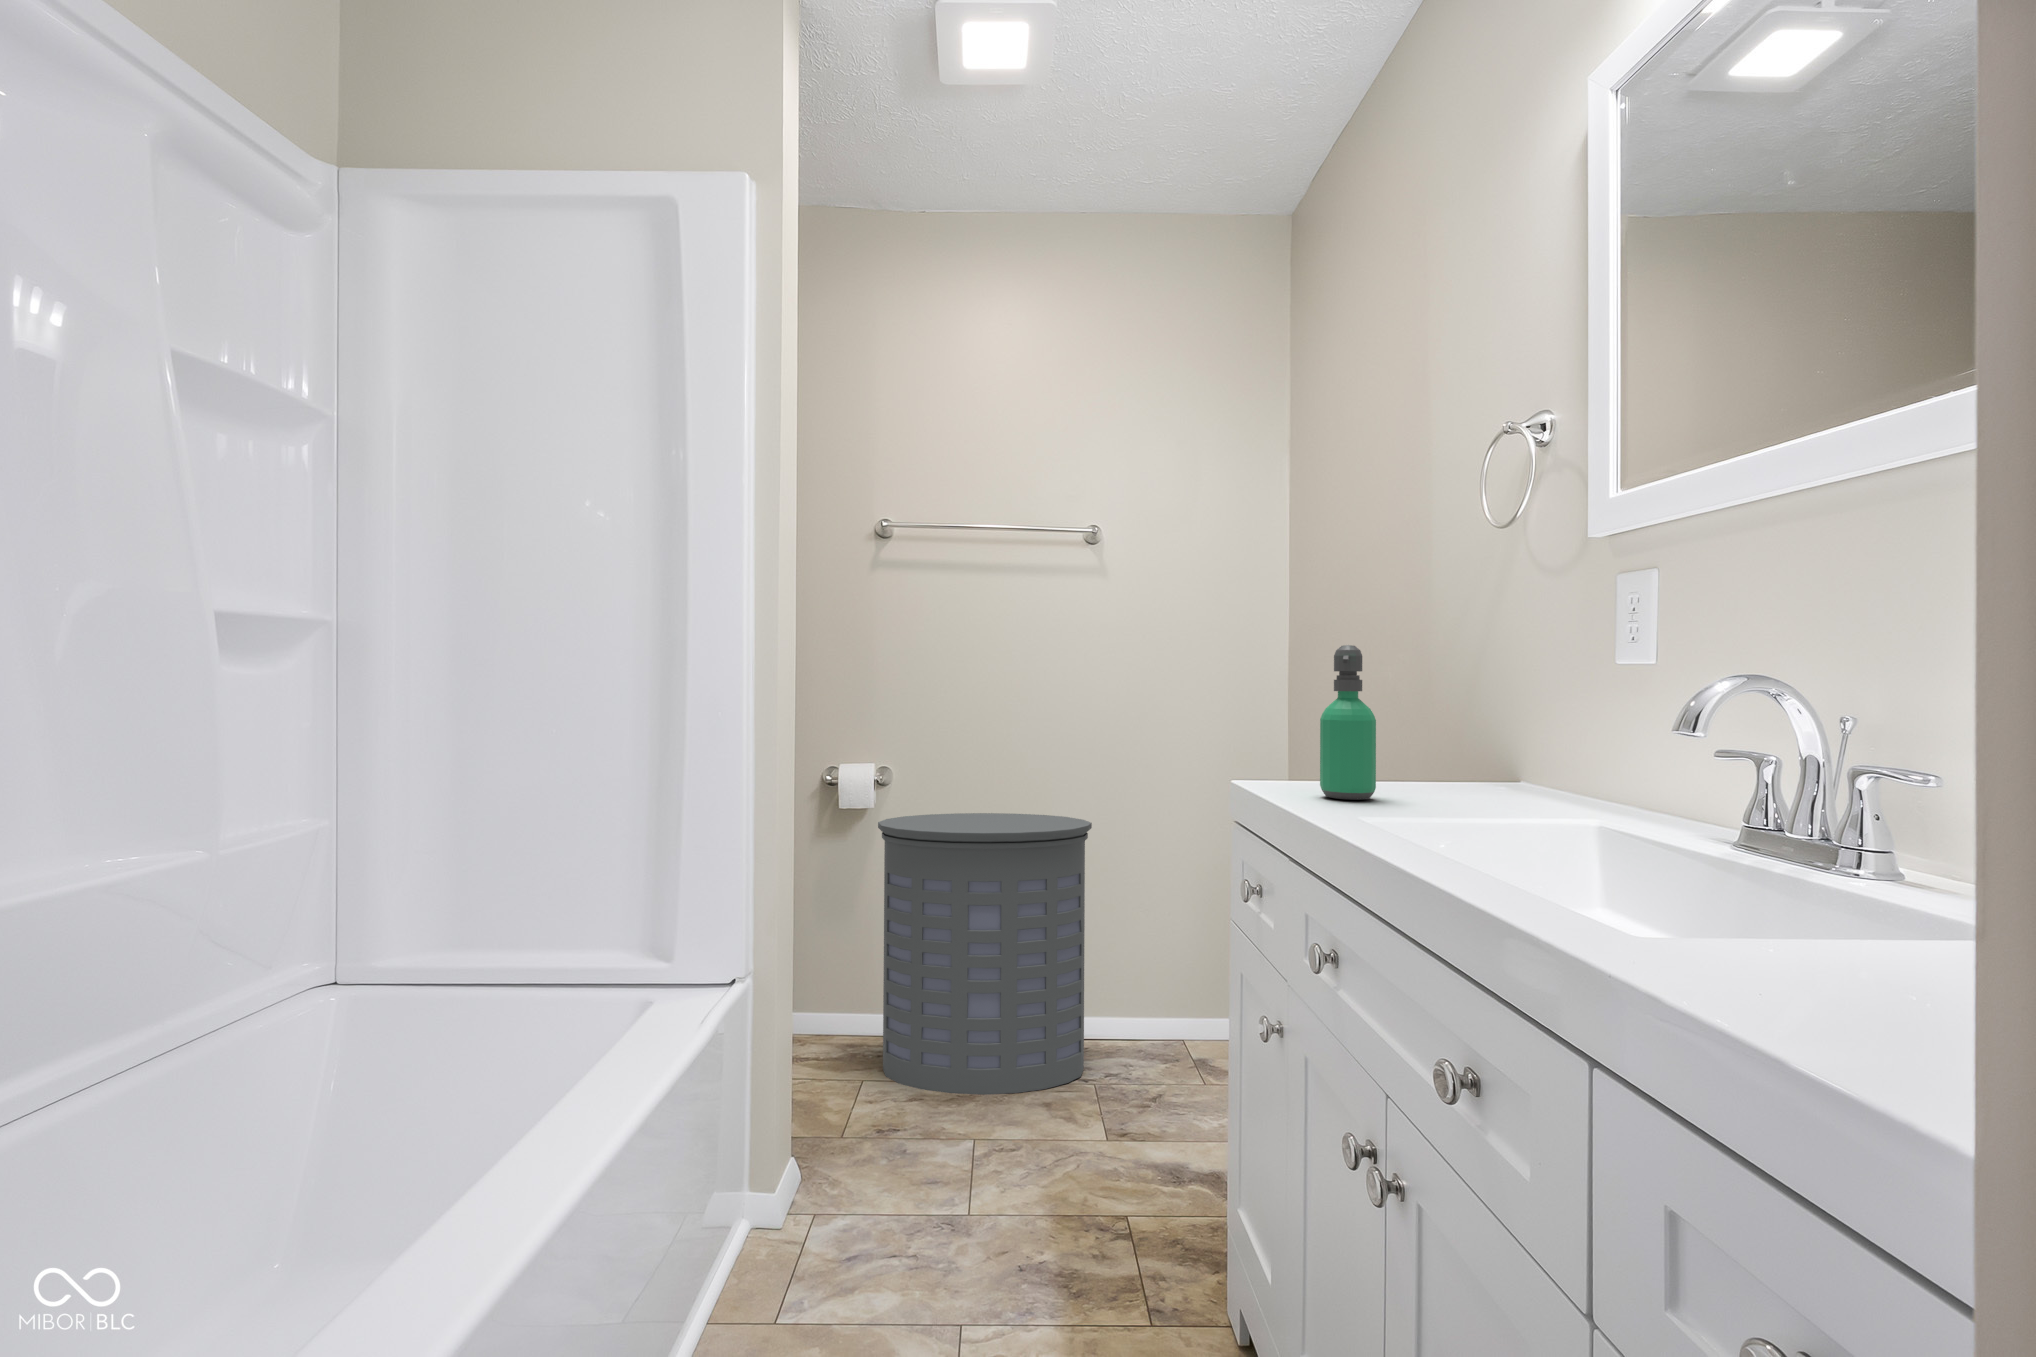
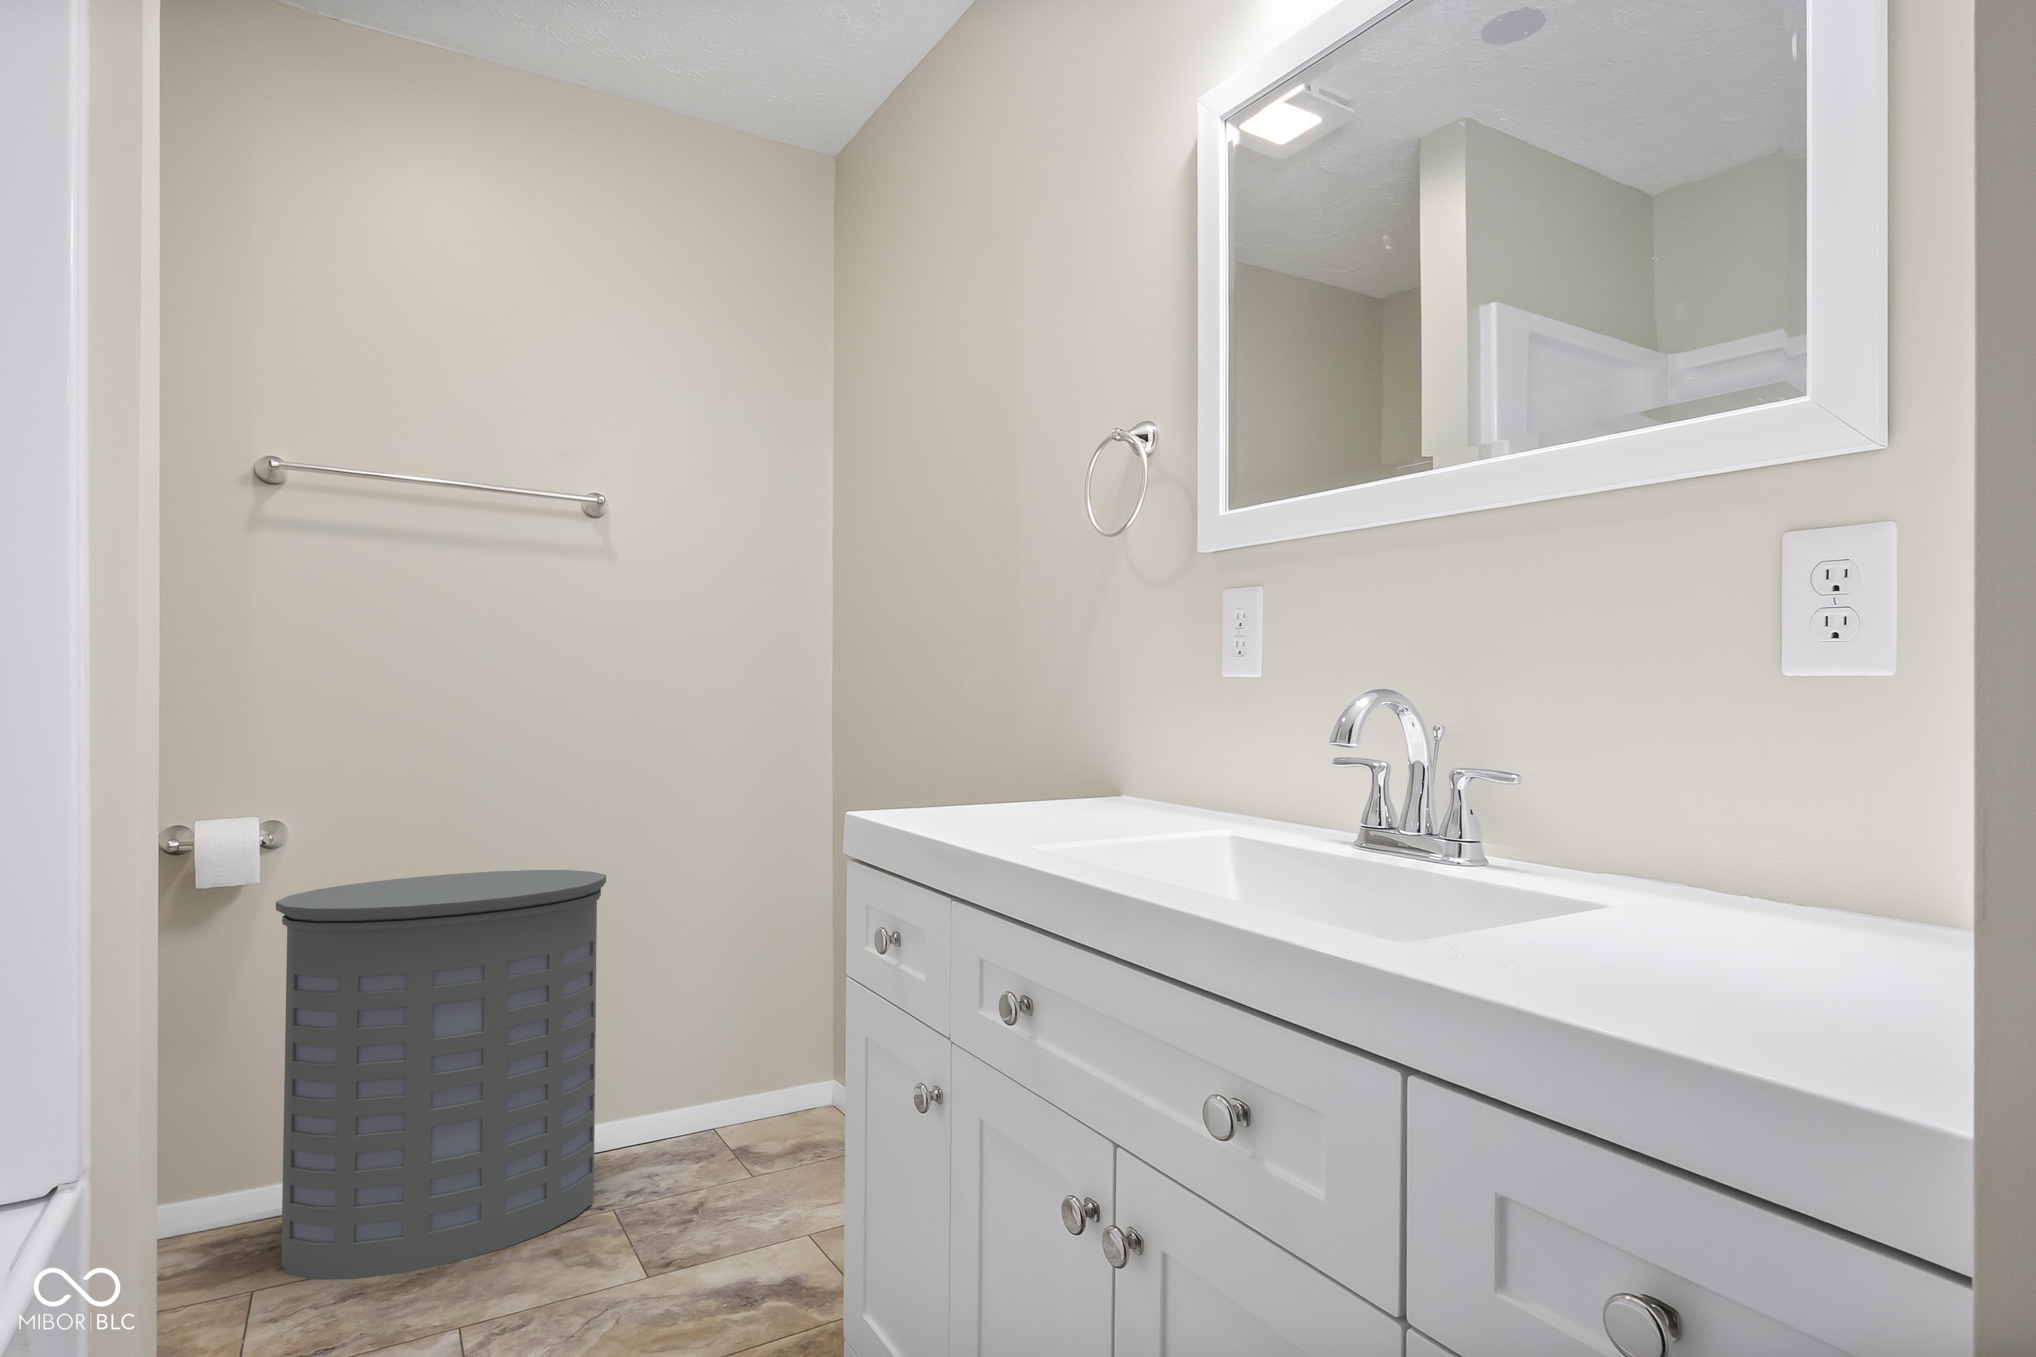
soap dispenser: present [1320,645,1376,800] -> none [955,652,1014,824]

